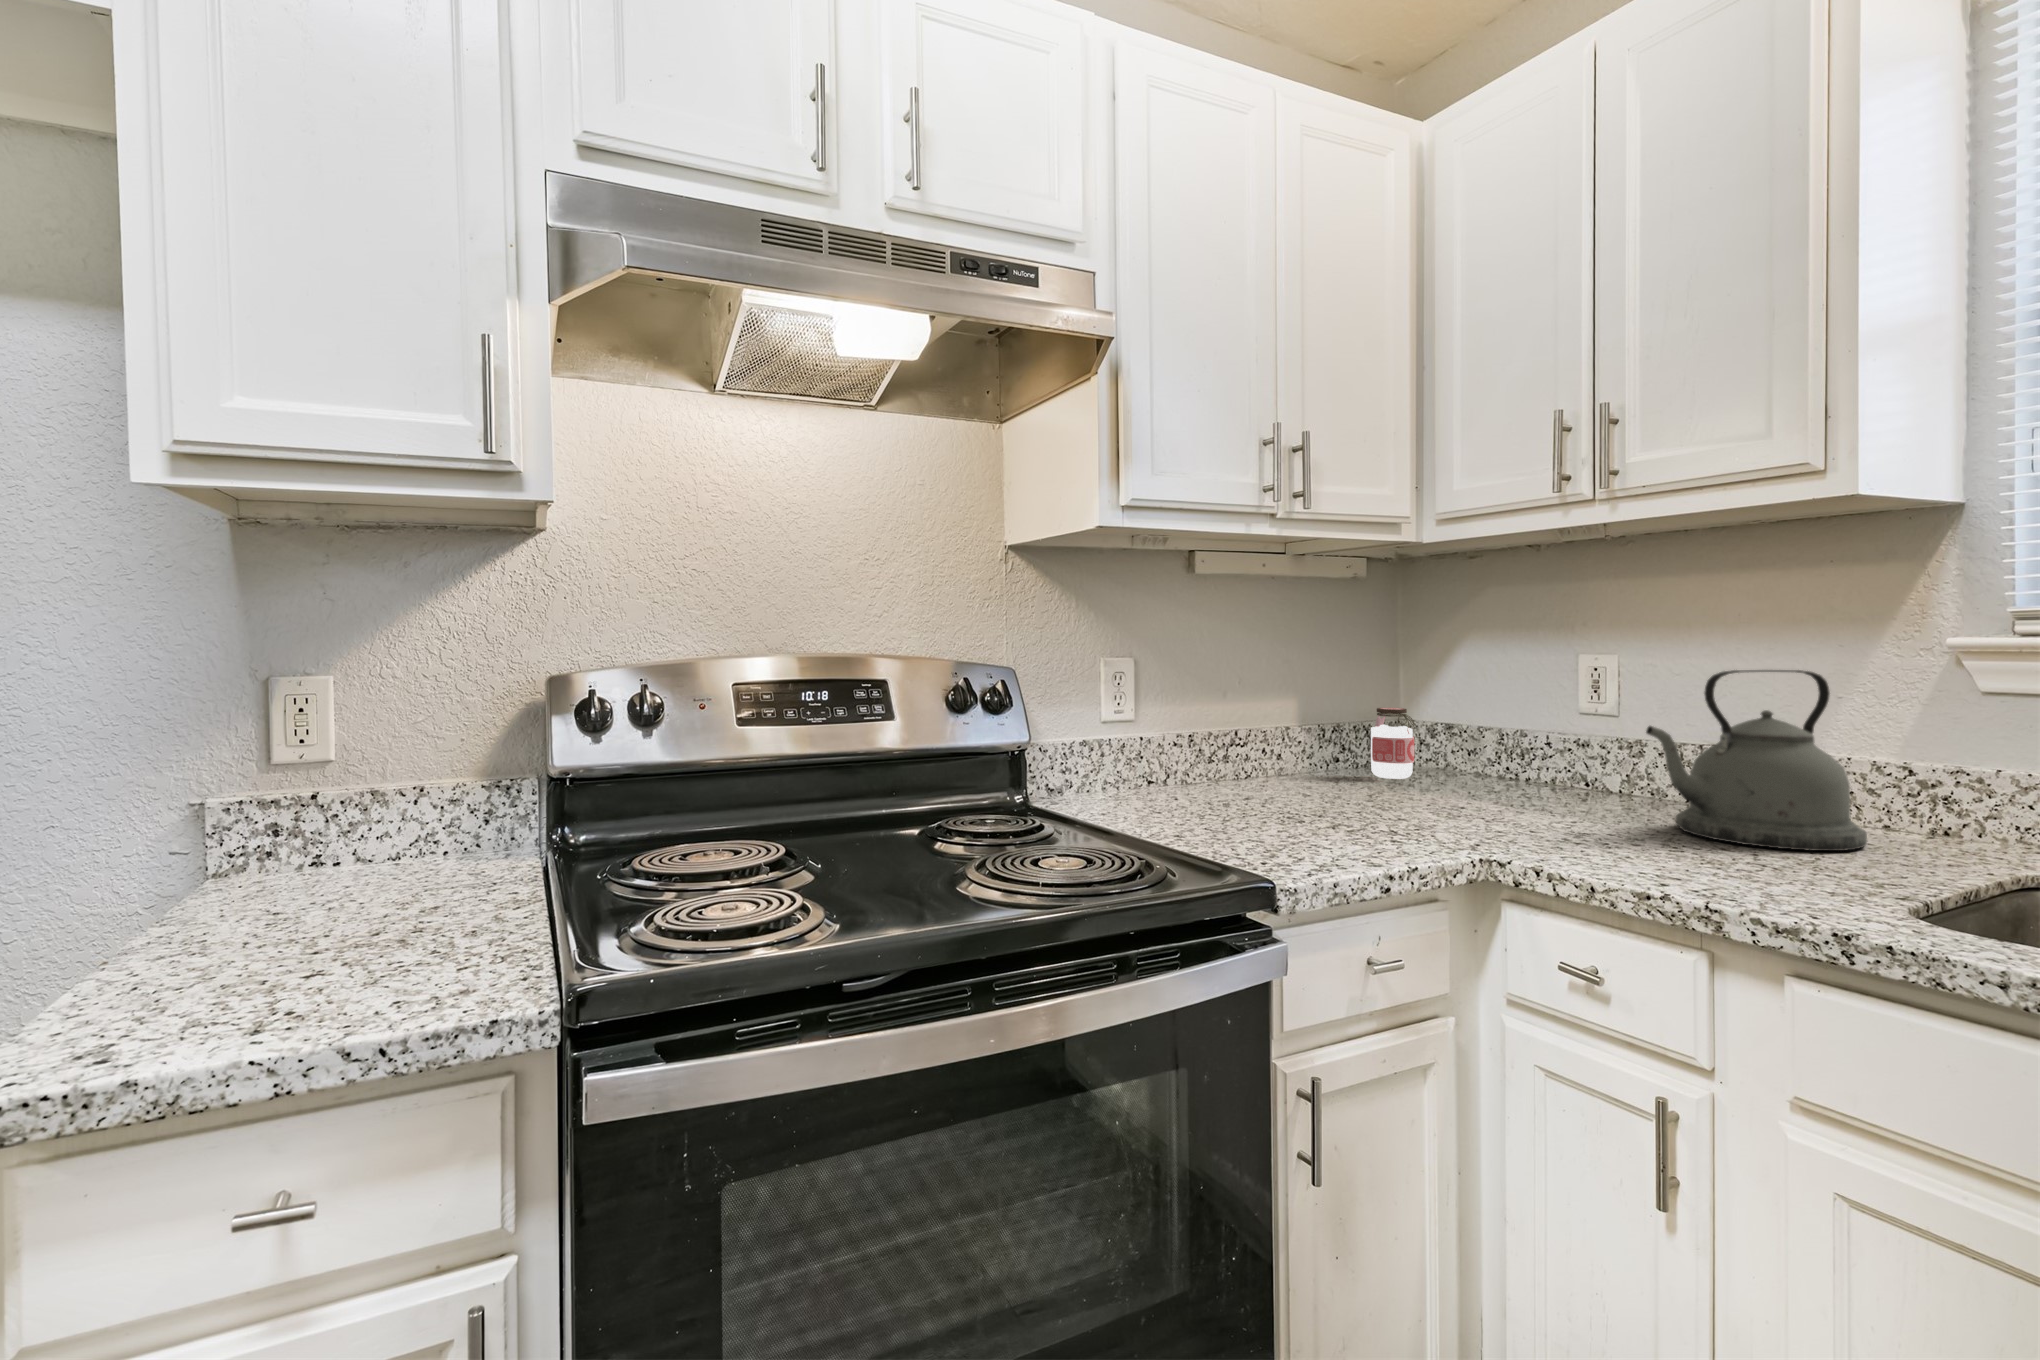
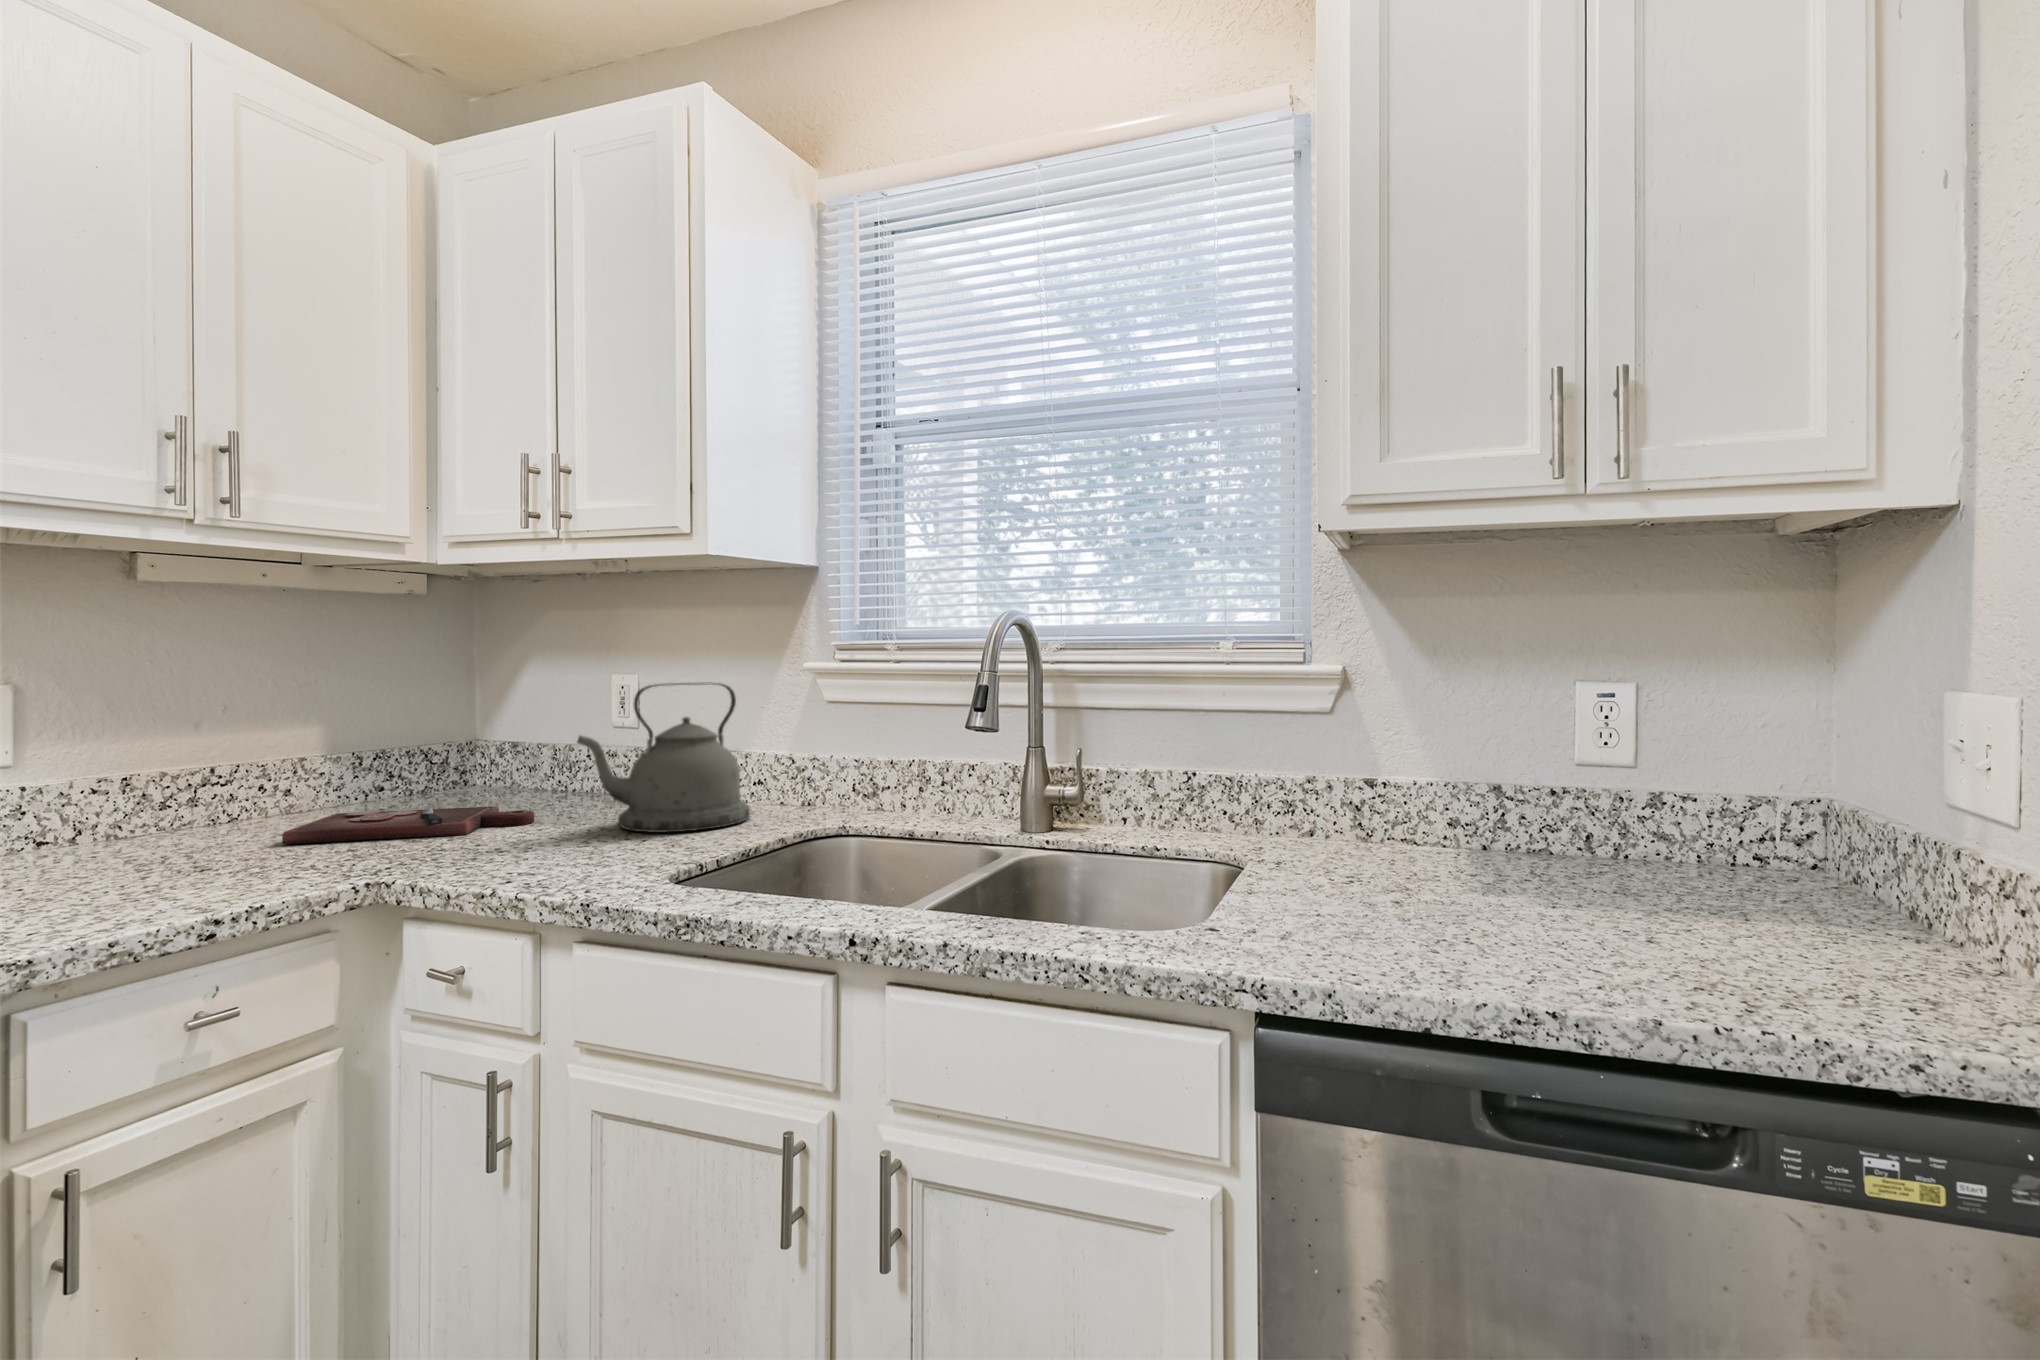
jar: present [1371,708,1415,779] -> none [409,730,460,805]
cutting board: none [1333,781,1550,818] -> present [282,806,534,844]

